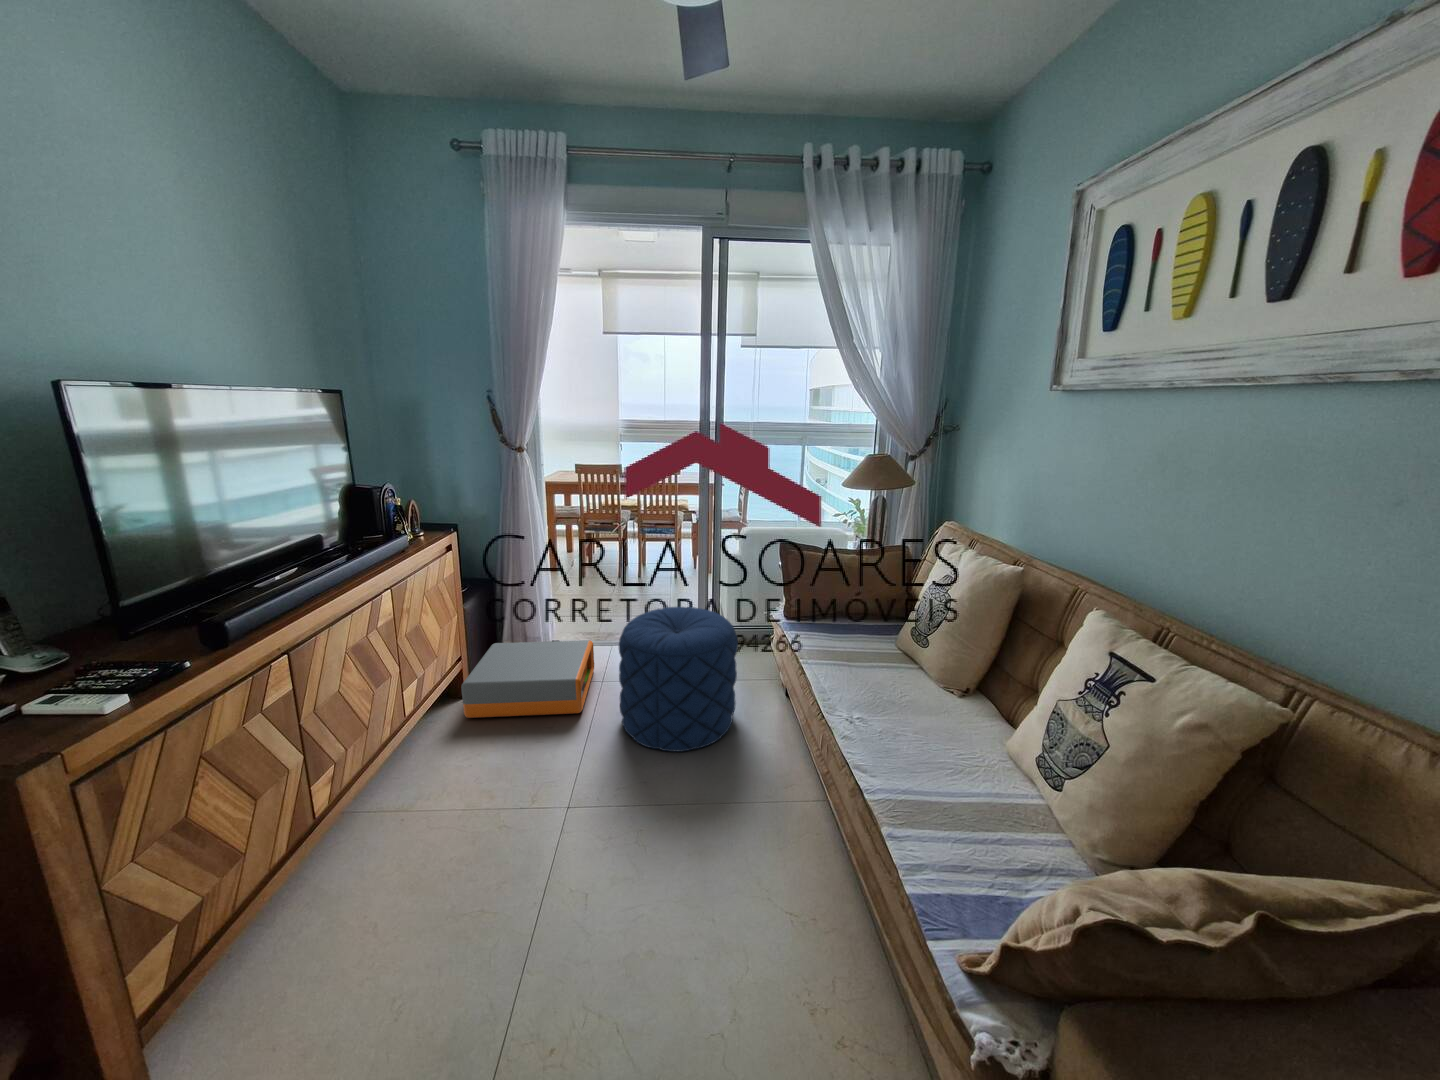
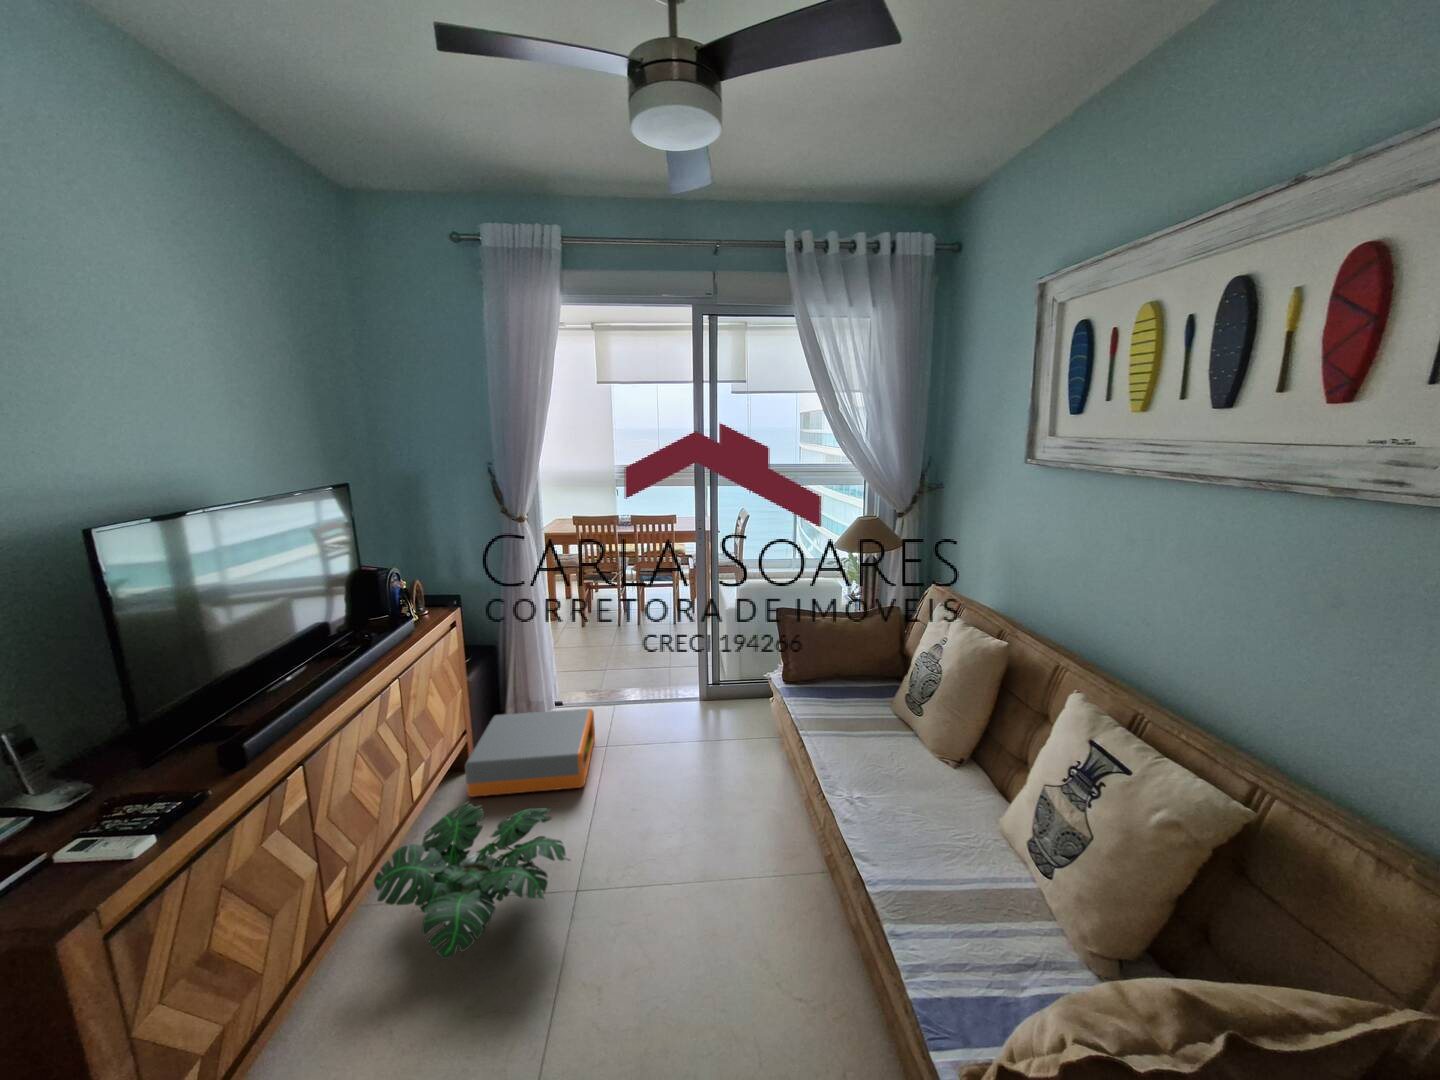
pouf: present [619,607,738,751] -> none [620,677,737,827]
potted plant: none [364,714,565,853] -> present [374,801,570,959]

